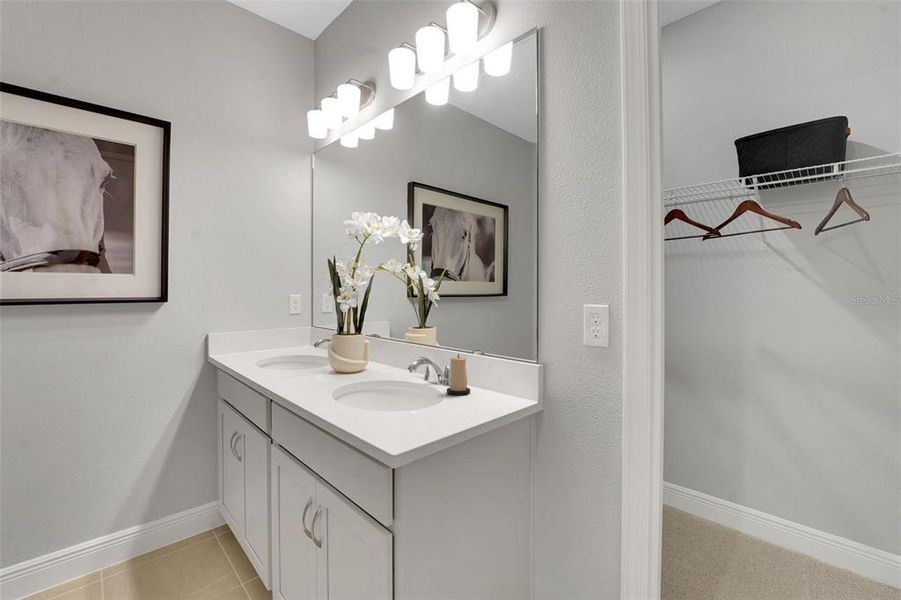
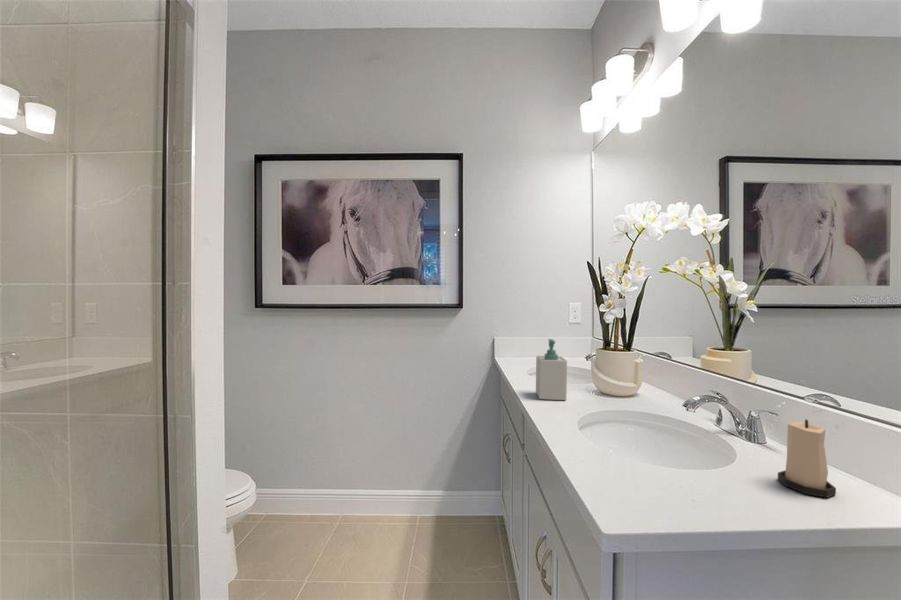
soap bottle: none [279,327,310,383] -> present [536,339,567,400]

